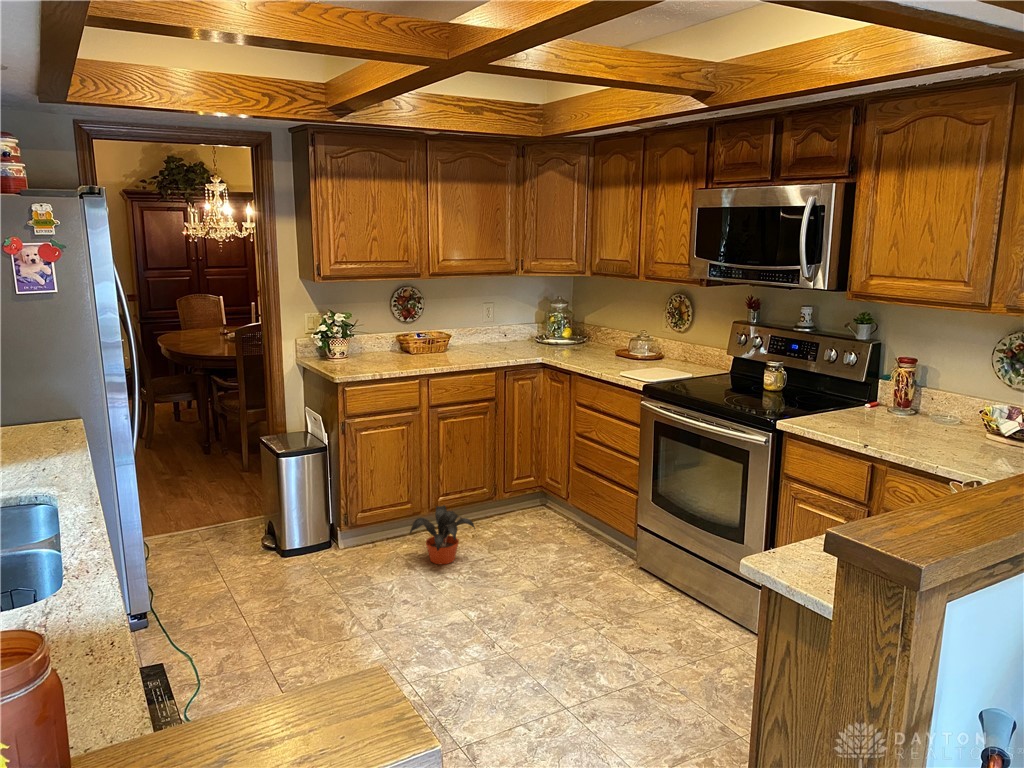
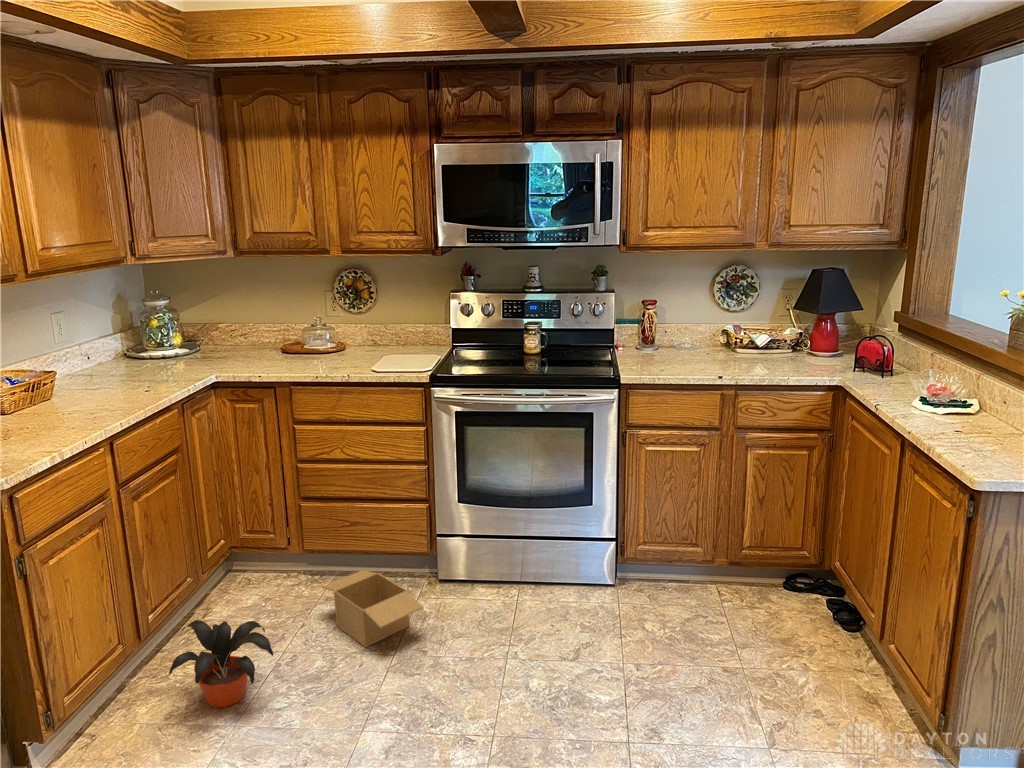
cardboard box: none [533,527,583,580] -> present [322,570,423,647]

